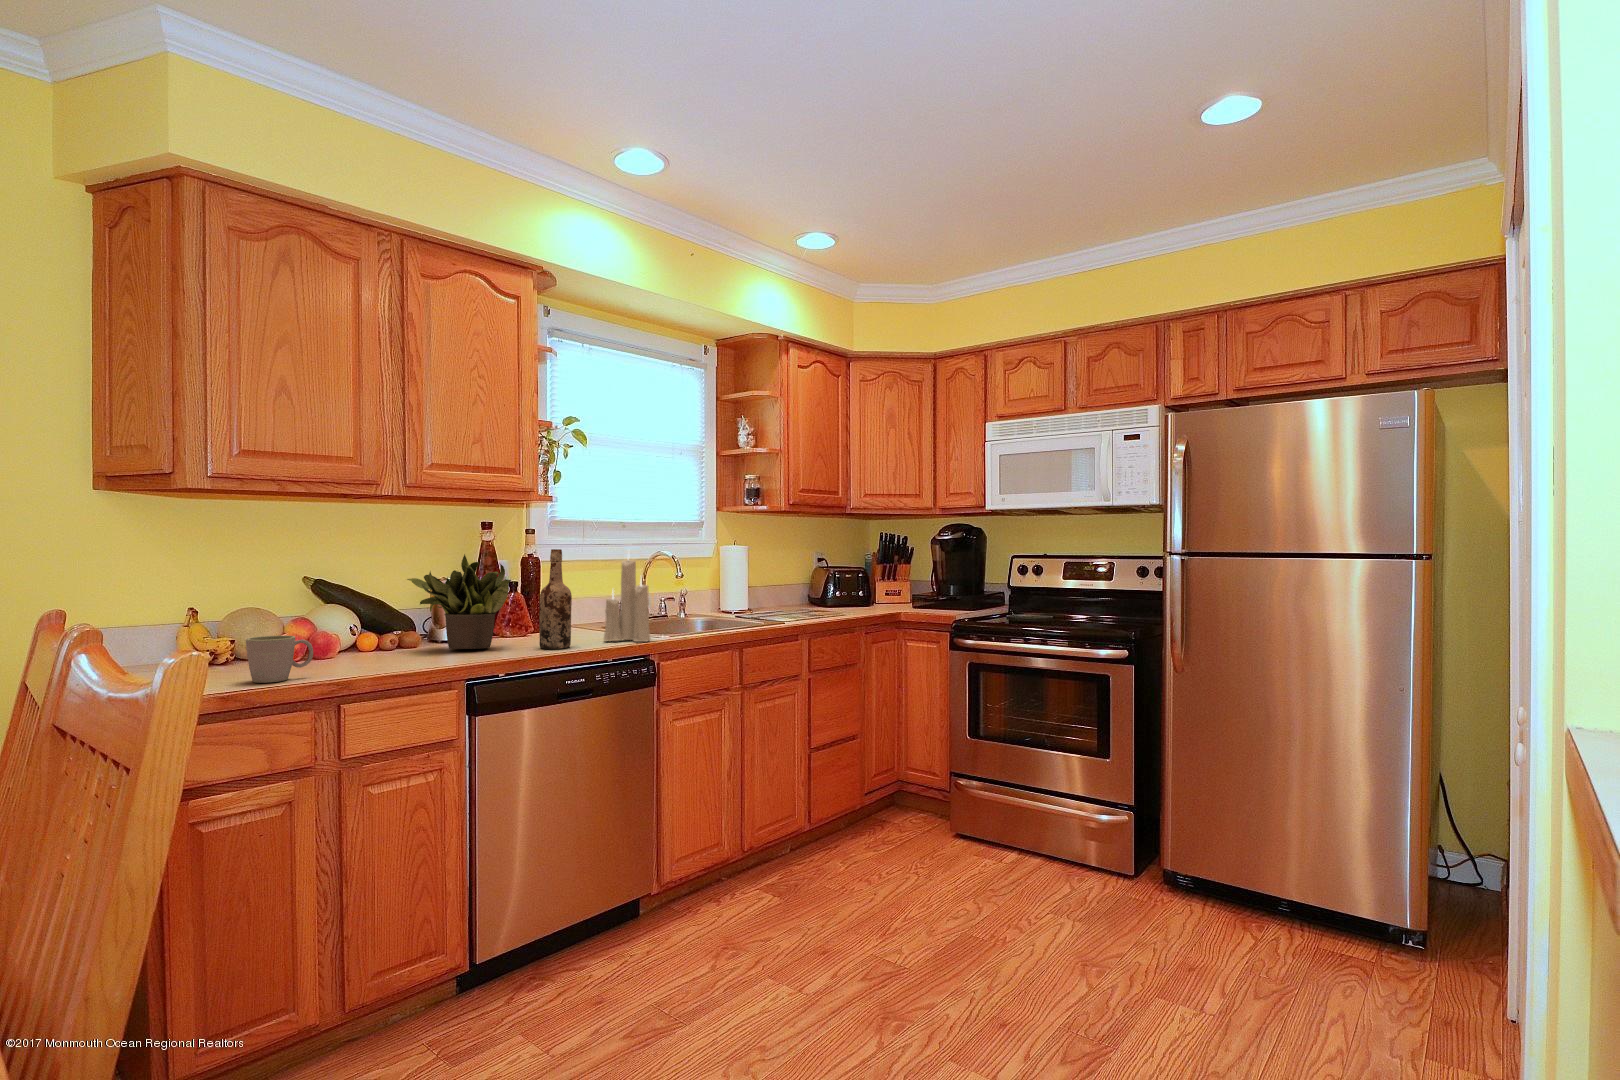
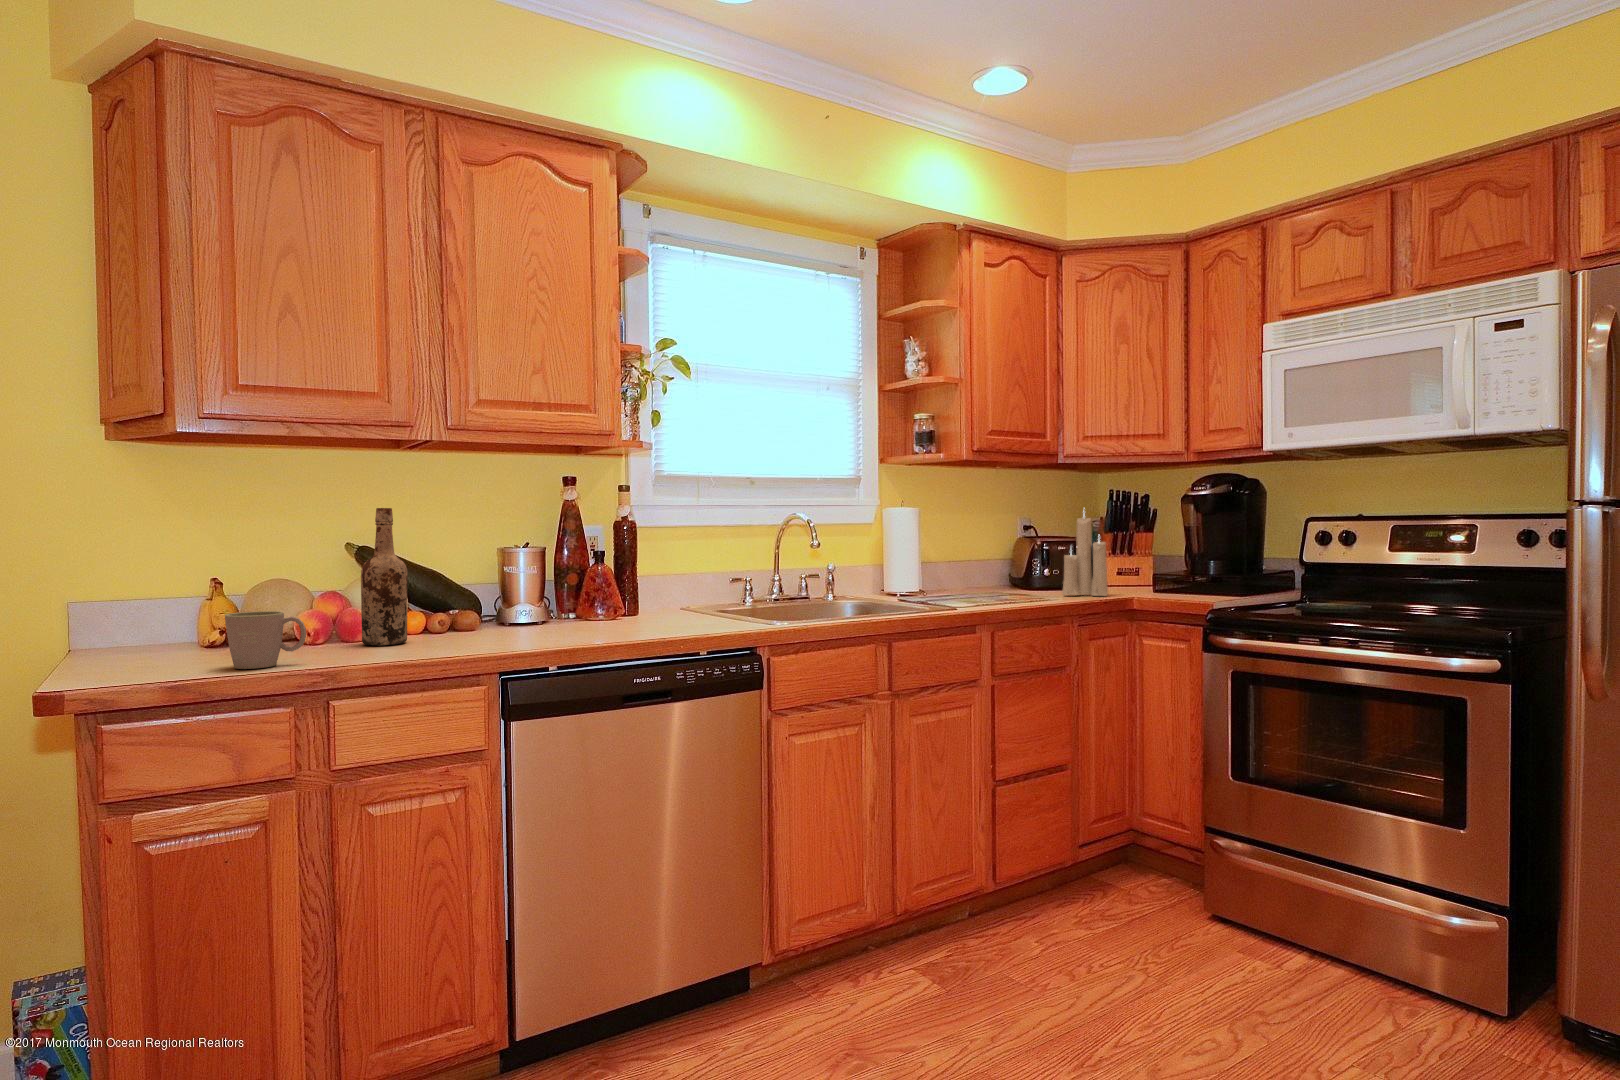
wine bottle: present [539,549,572,649] -> present [361,508,408,645]
potted plant: present [407,554,511,649] -> none [454,513,576,634]
candle: present [604,559,650,642] -> present [1062,511,1108,596]

